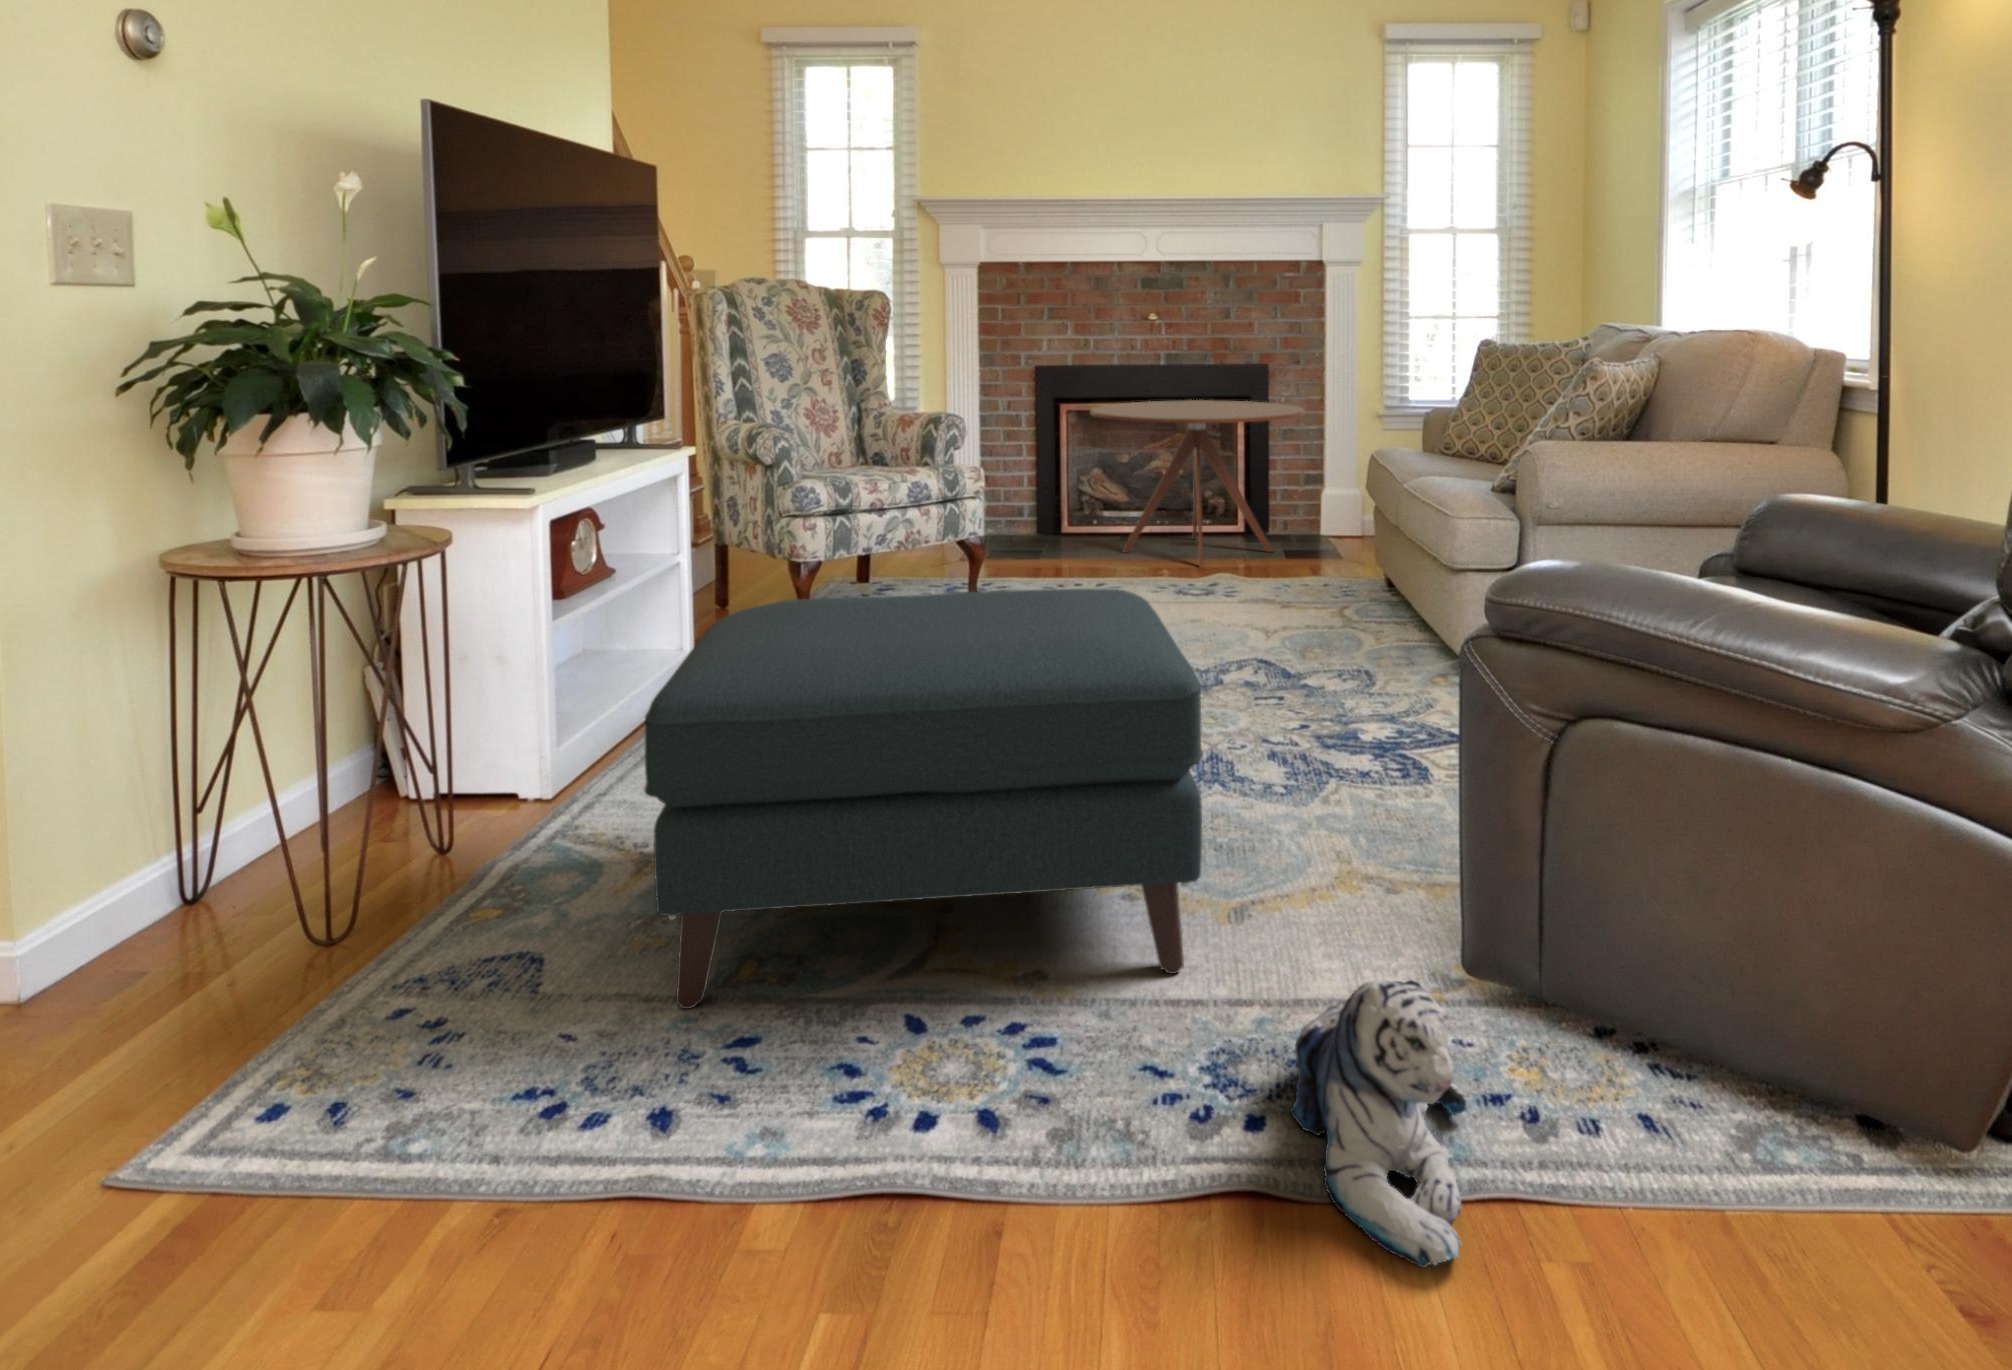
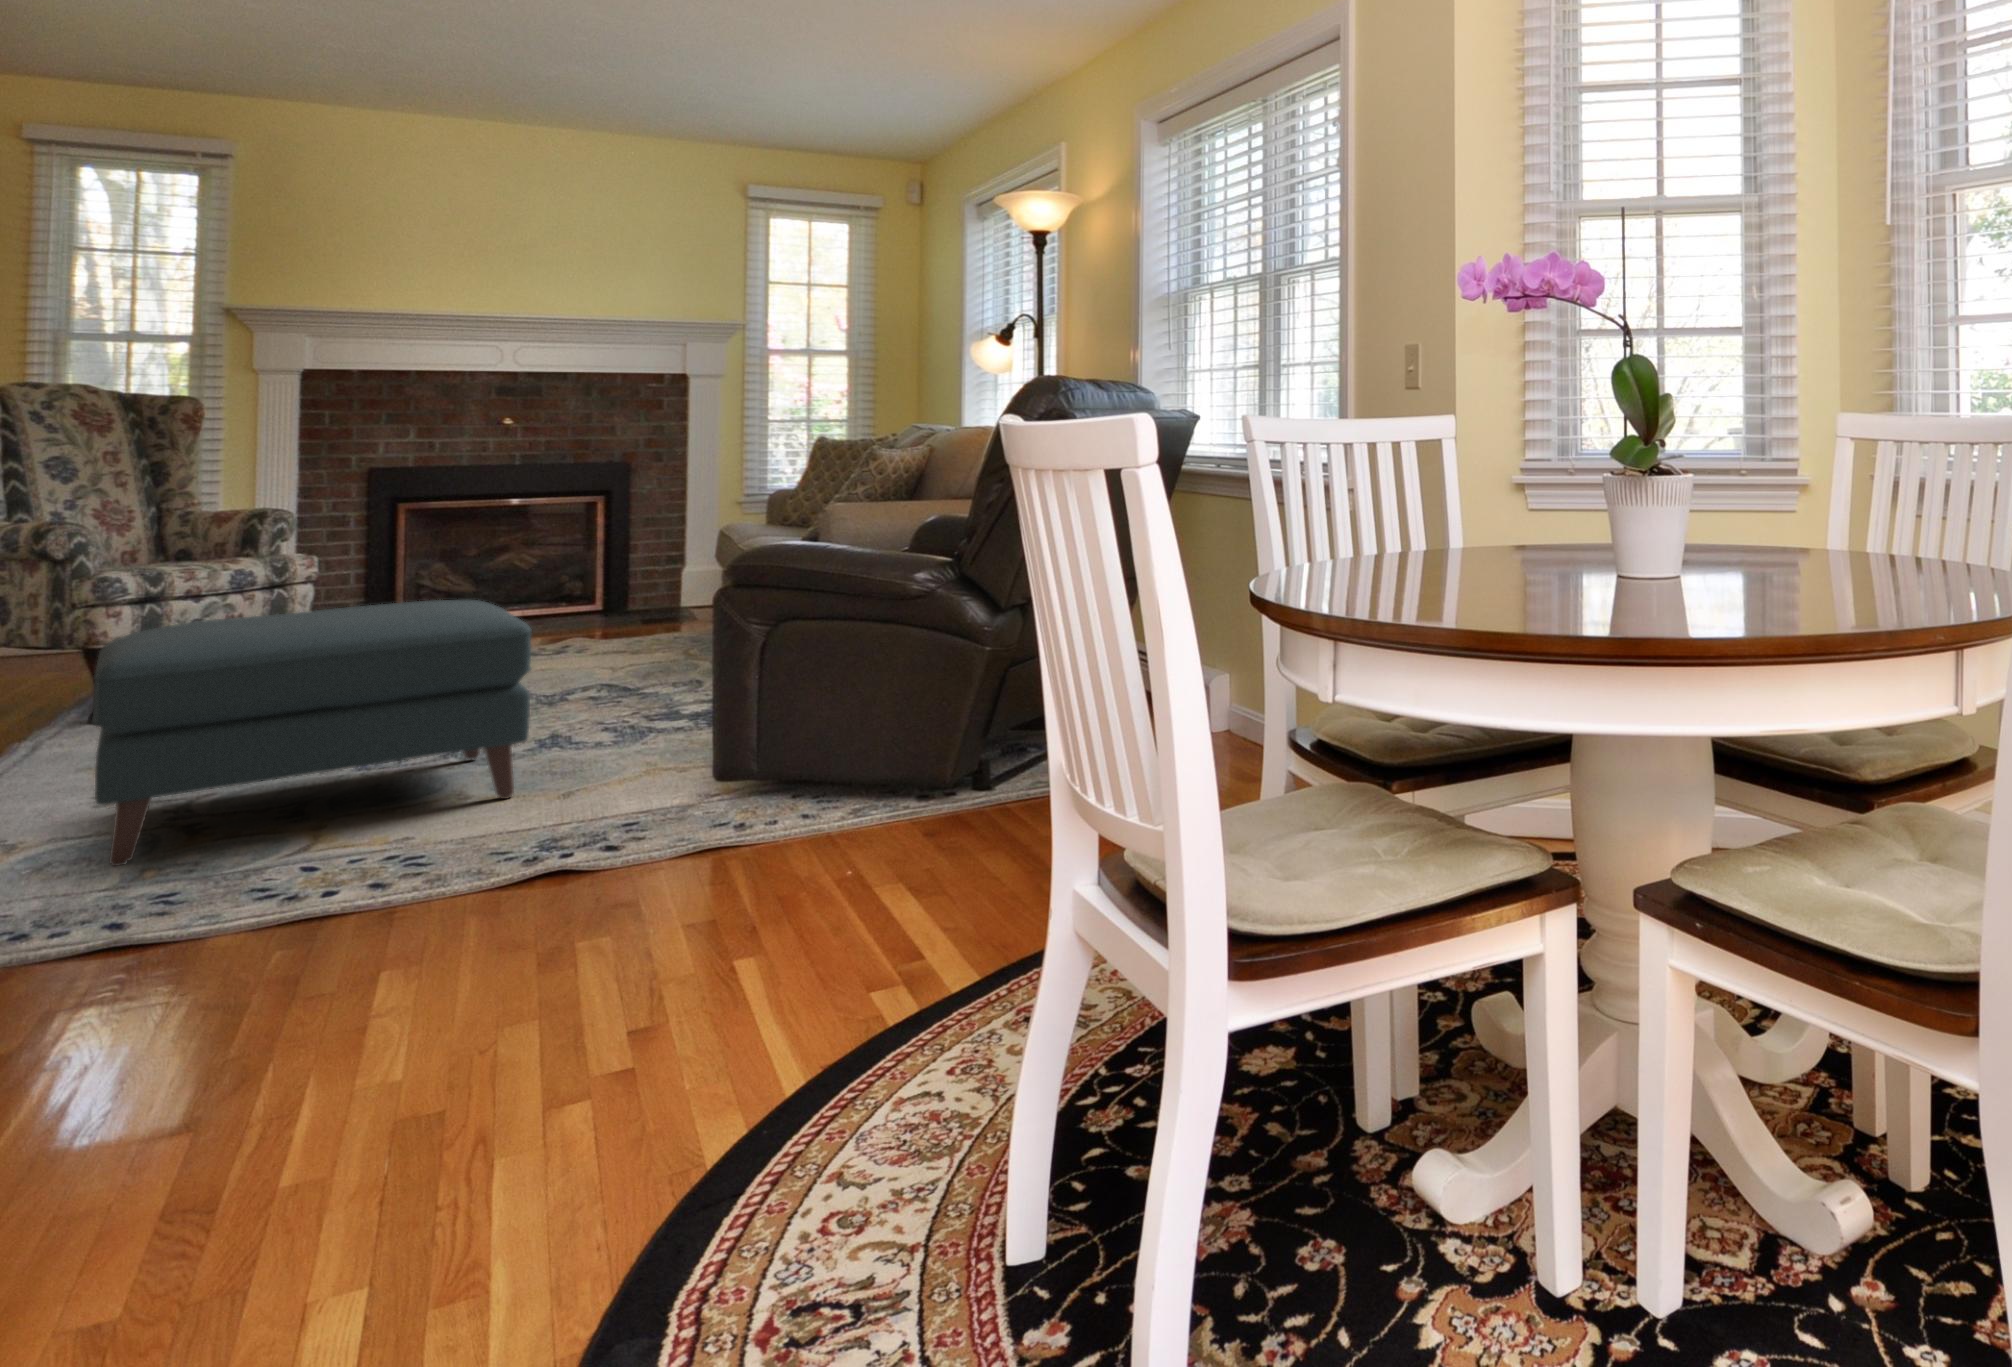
round table: present [1090,400,1305,568] -> none [435,494,663,636]
plush toy: present [1290,980,1467,1268] -> none [575,733,678,837]

